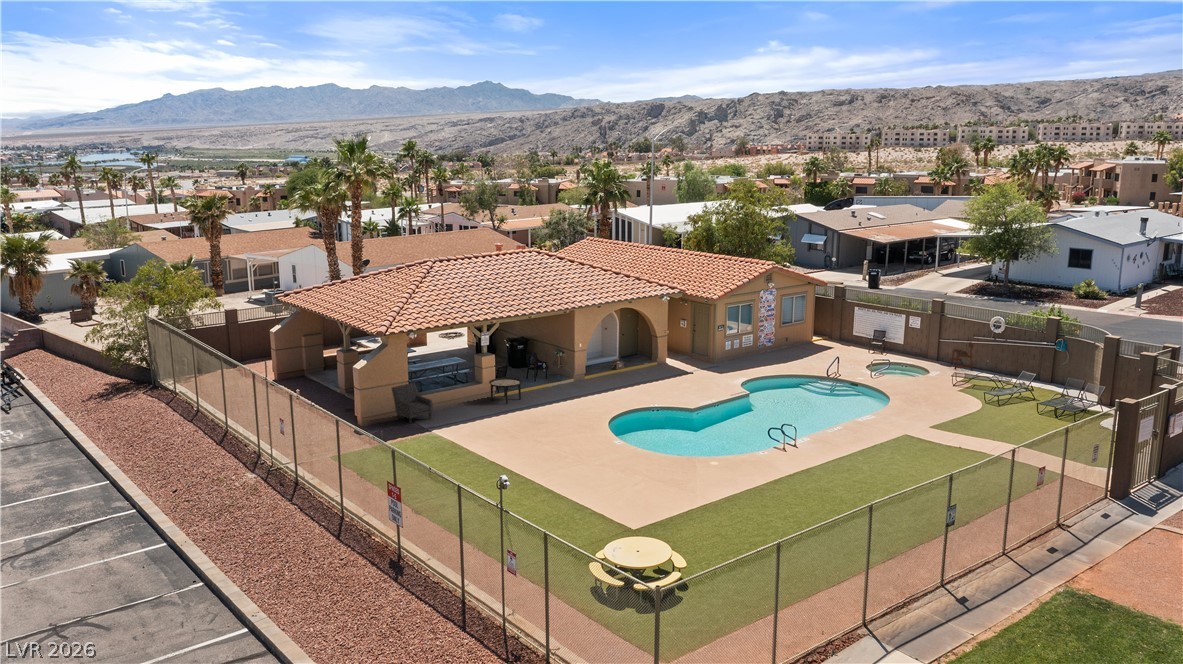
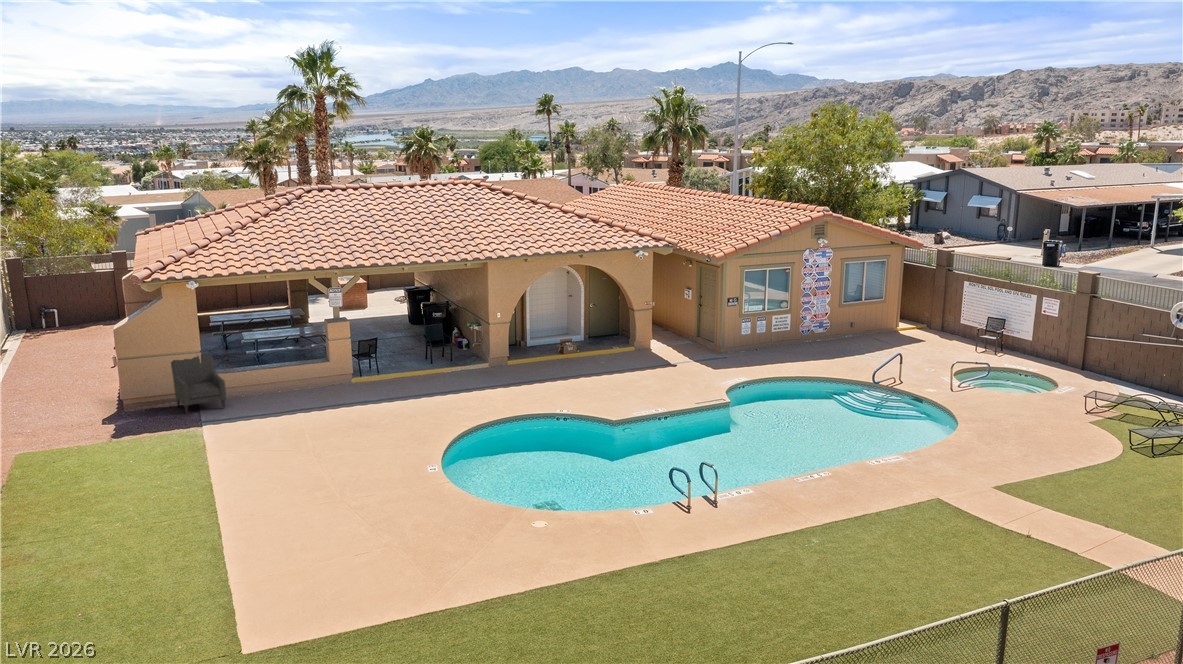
bench: present [951,342,973,370] -> none [1103,340,1138,391]
round table: present [489,378,522,404] -> none [335,355,385,394]

